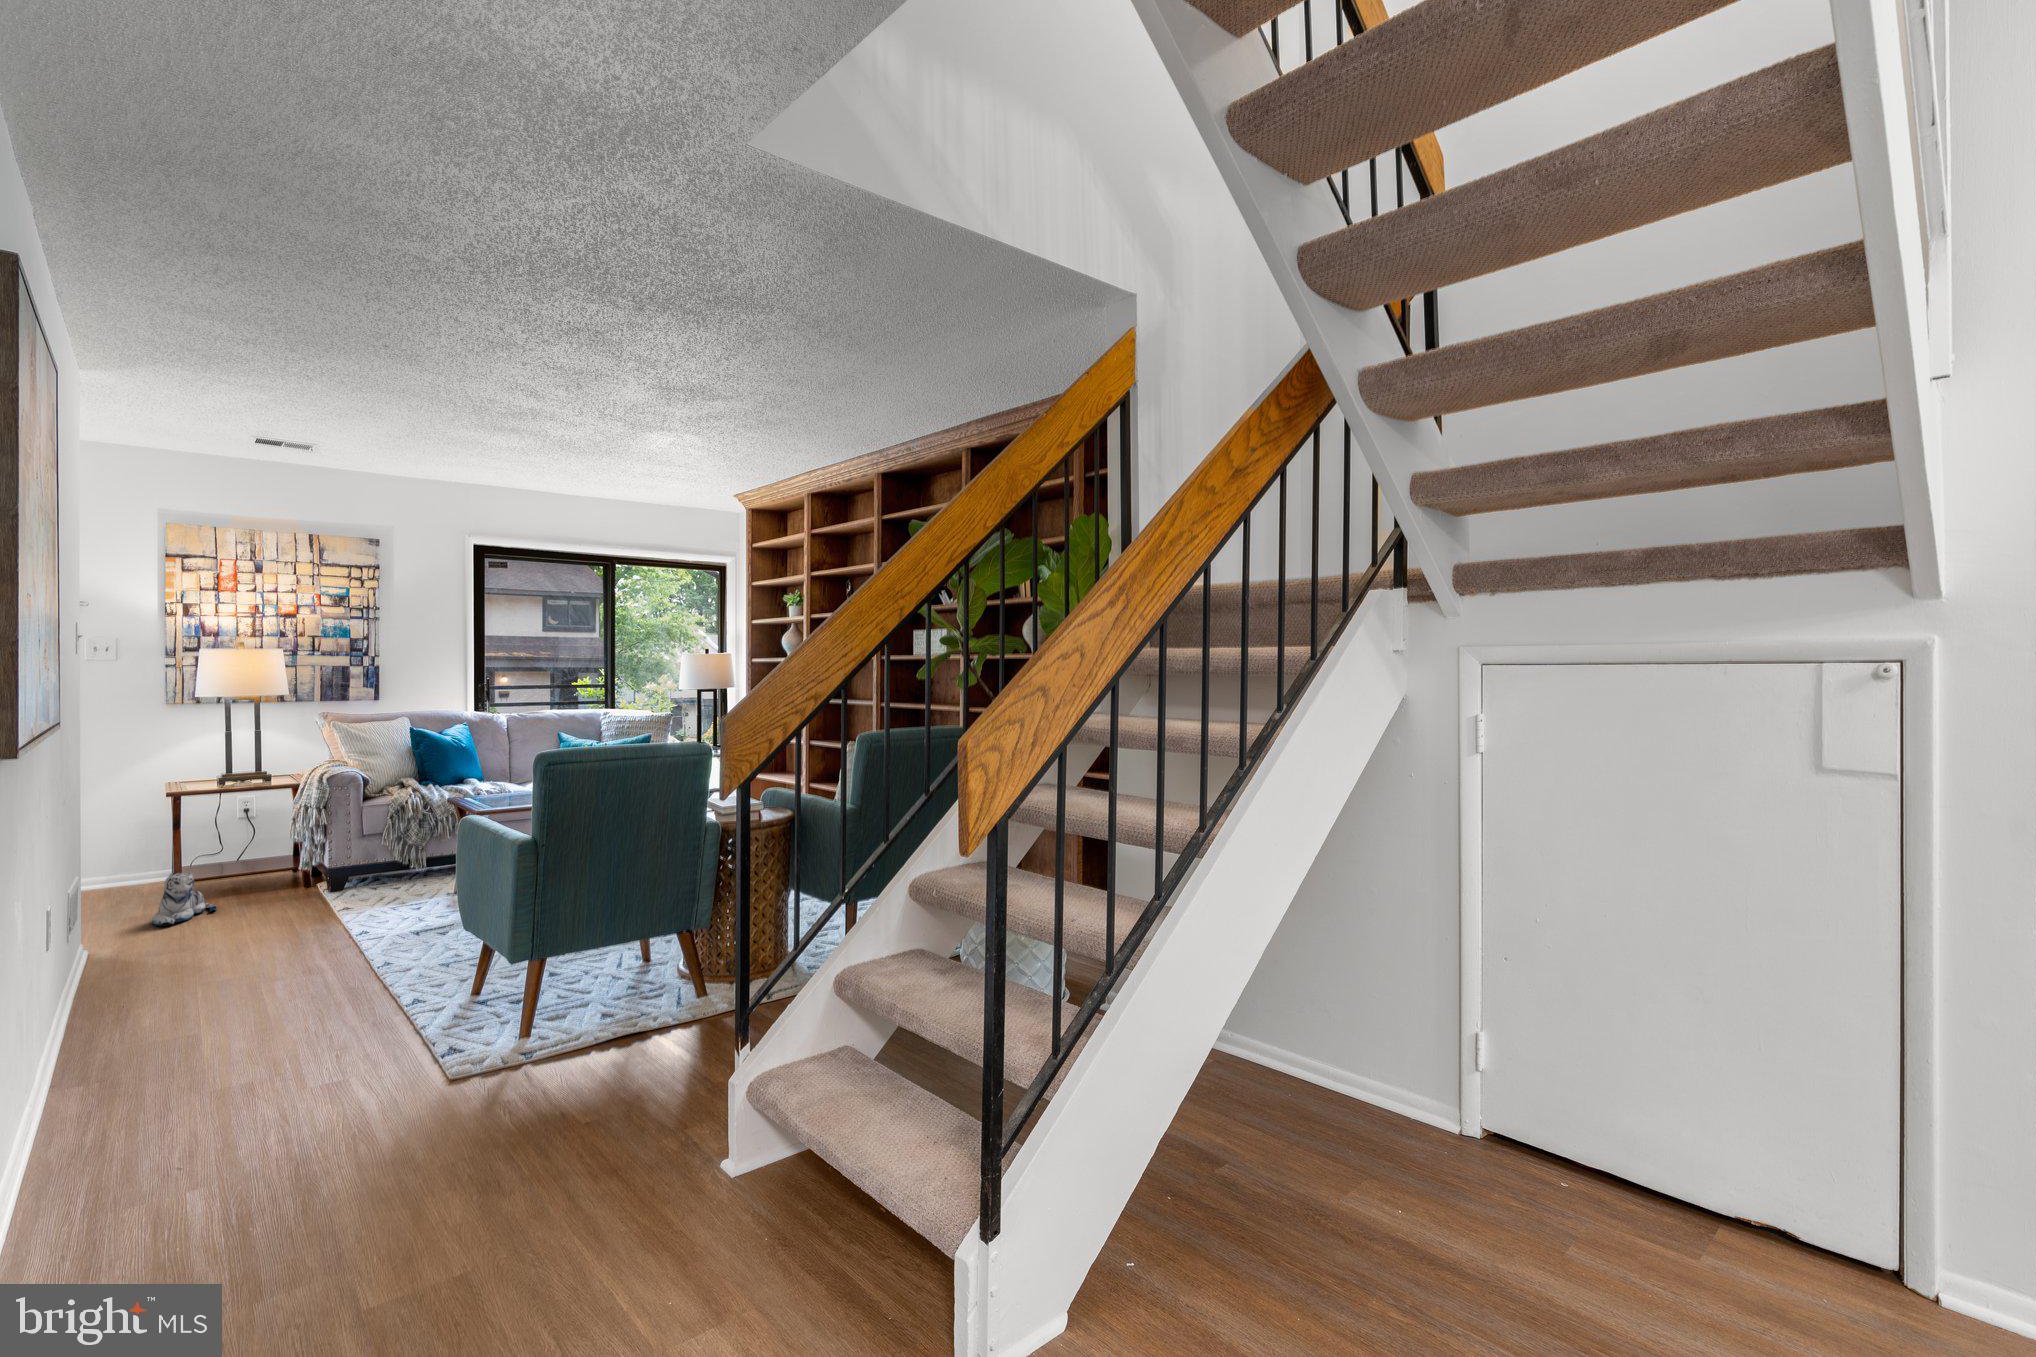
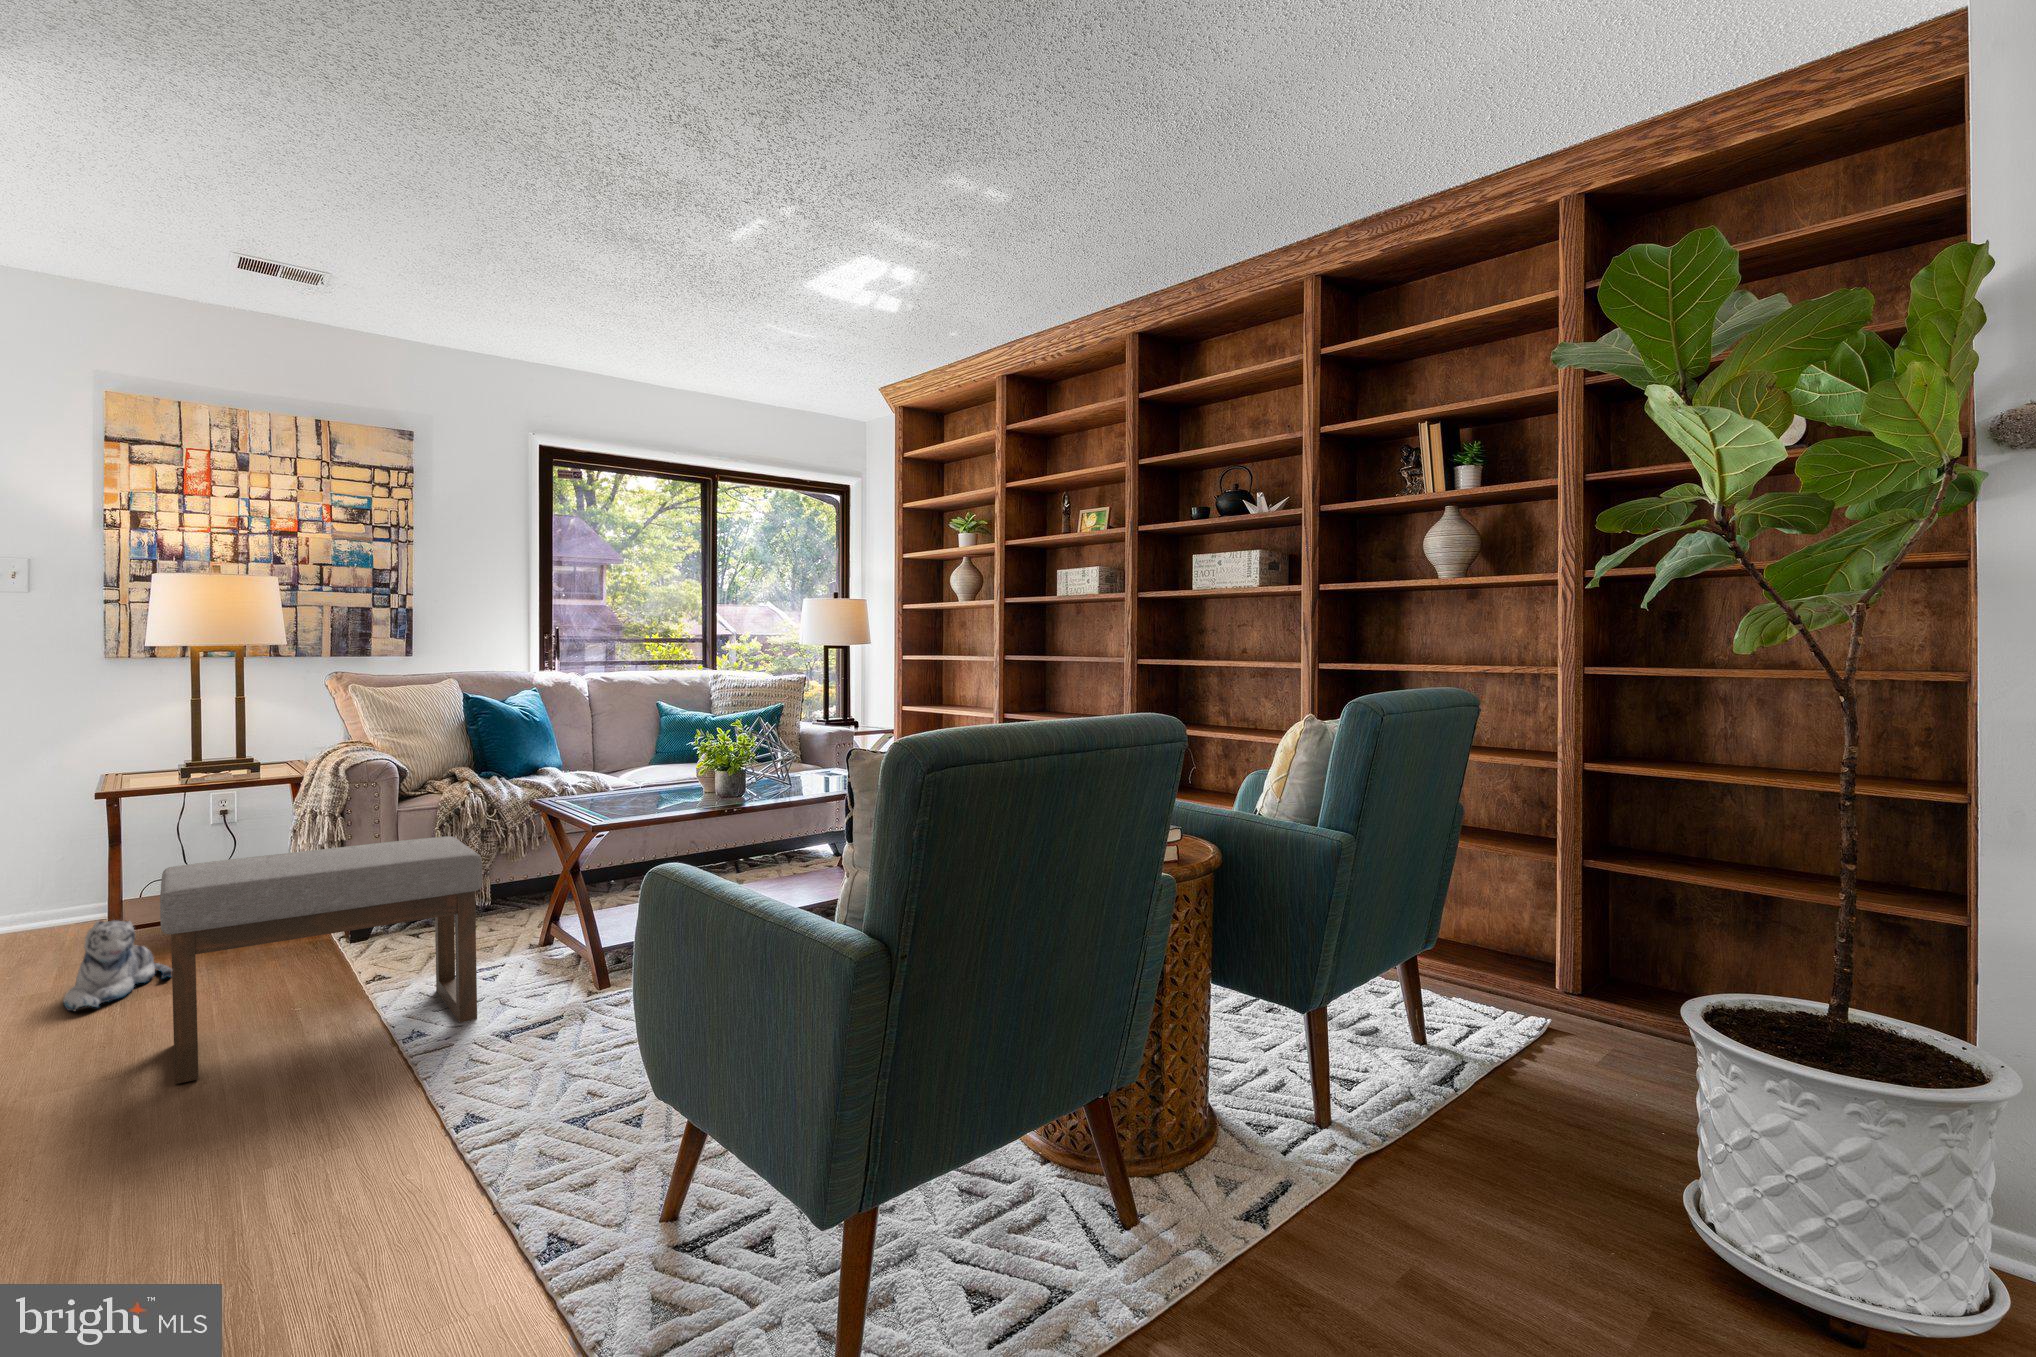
ottoman: none [216,819,406,955] -> present [160,836,482,1084]

